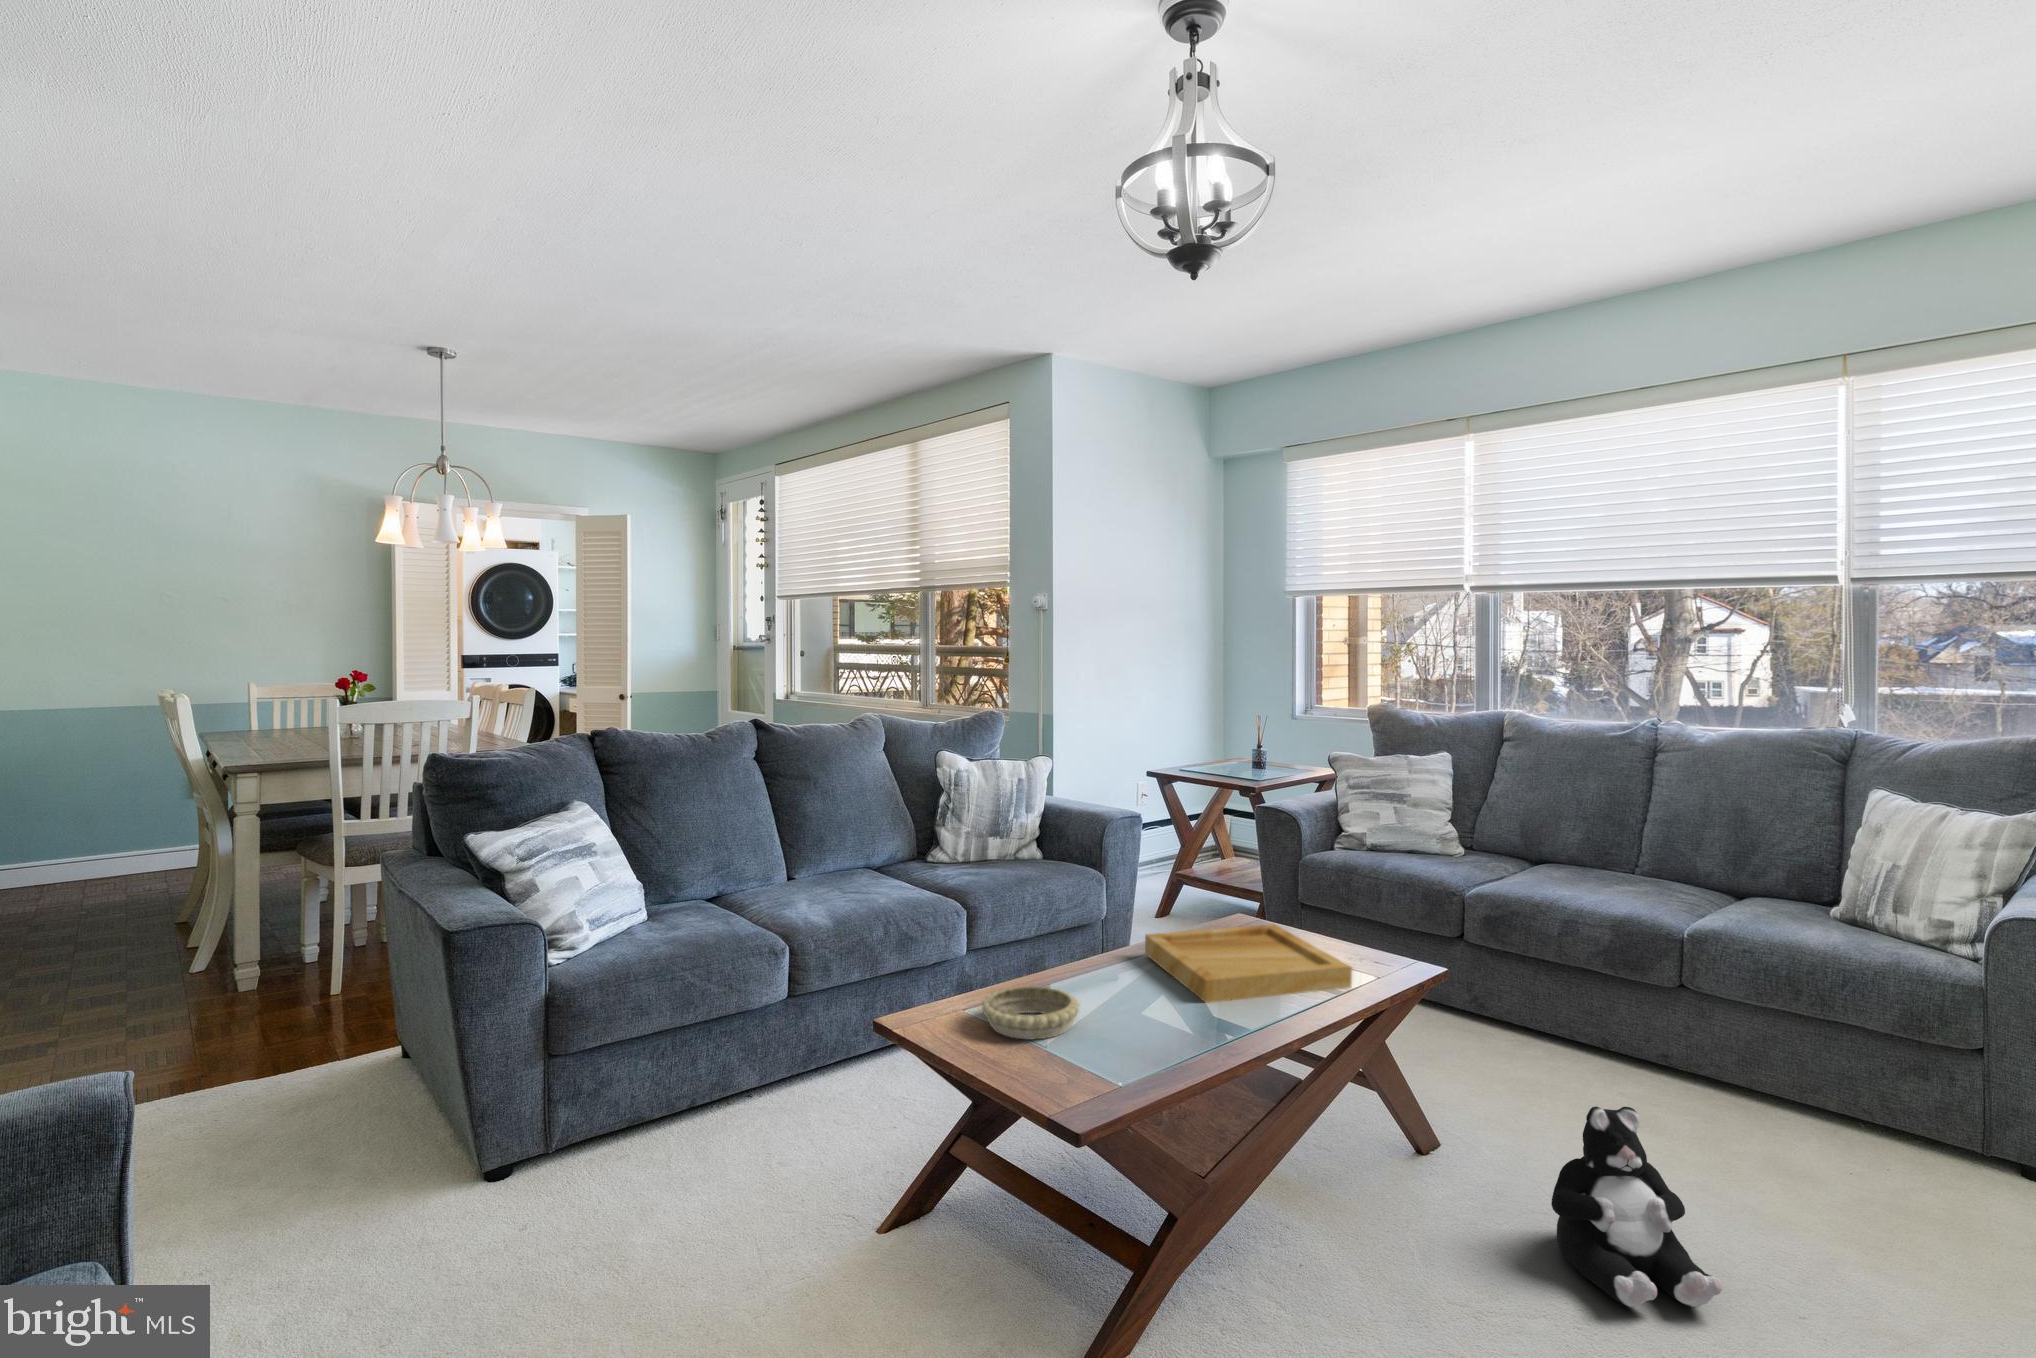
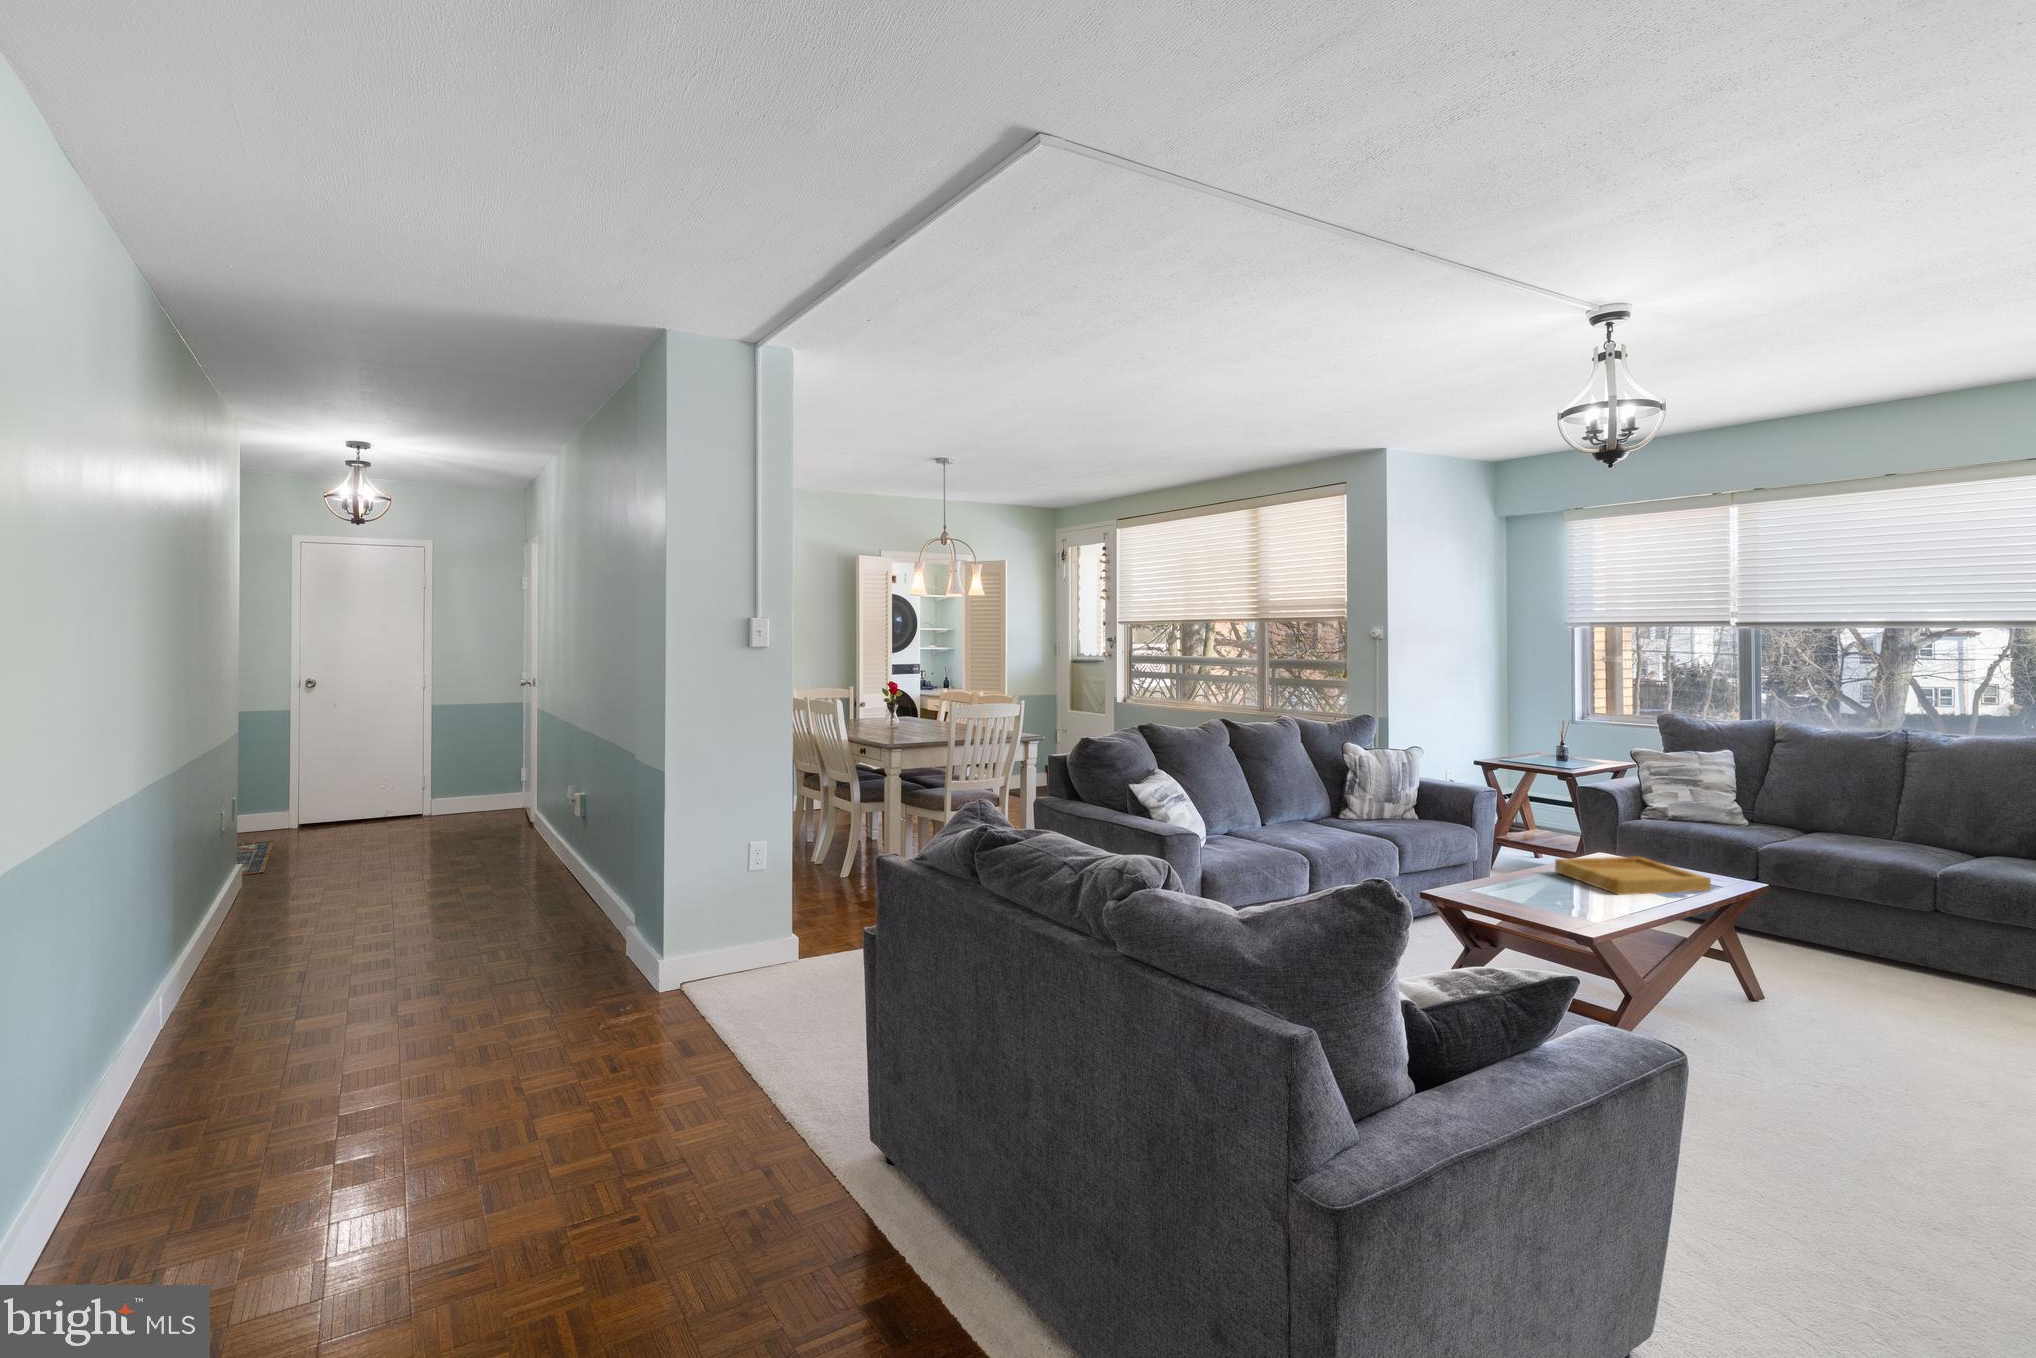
decorative bowl: present [982,986,1080,1039] -> none [1486,880,1550,907]
plush toy: present [1551,1107,1722,1307] -> none [1860,959,1978,1071]

